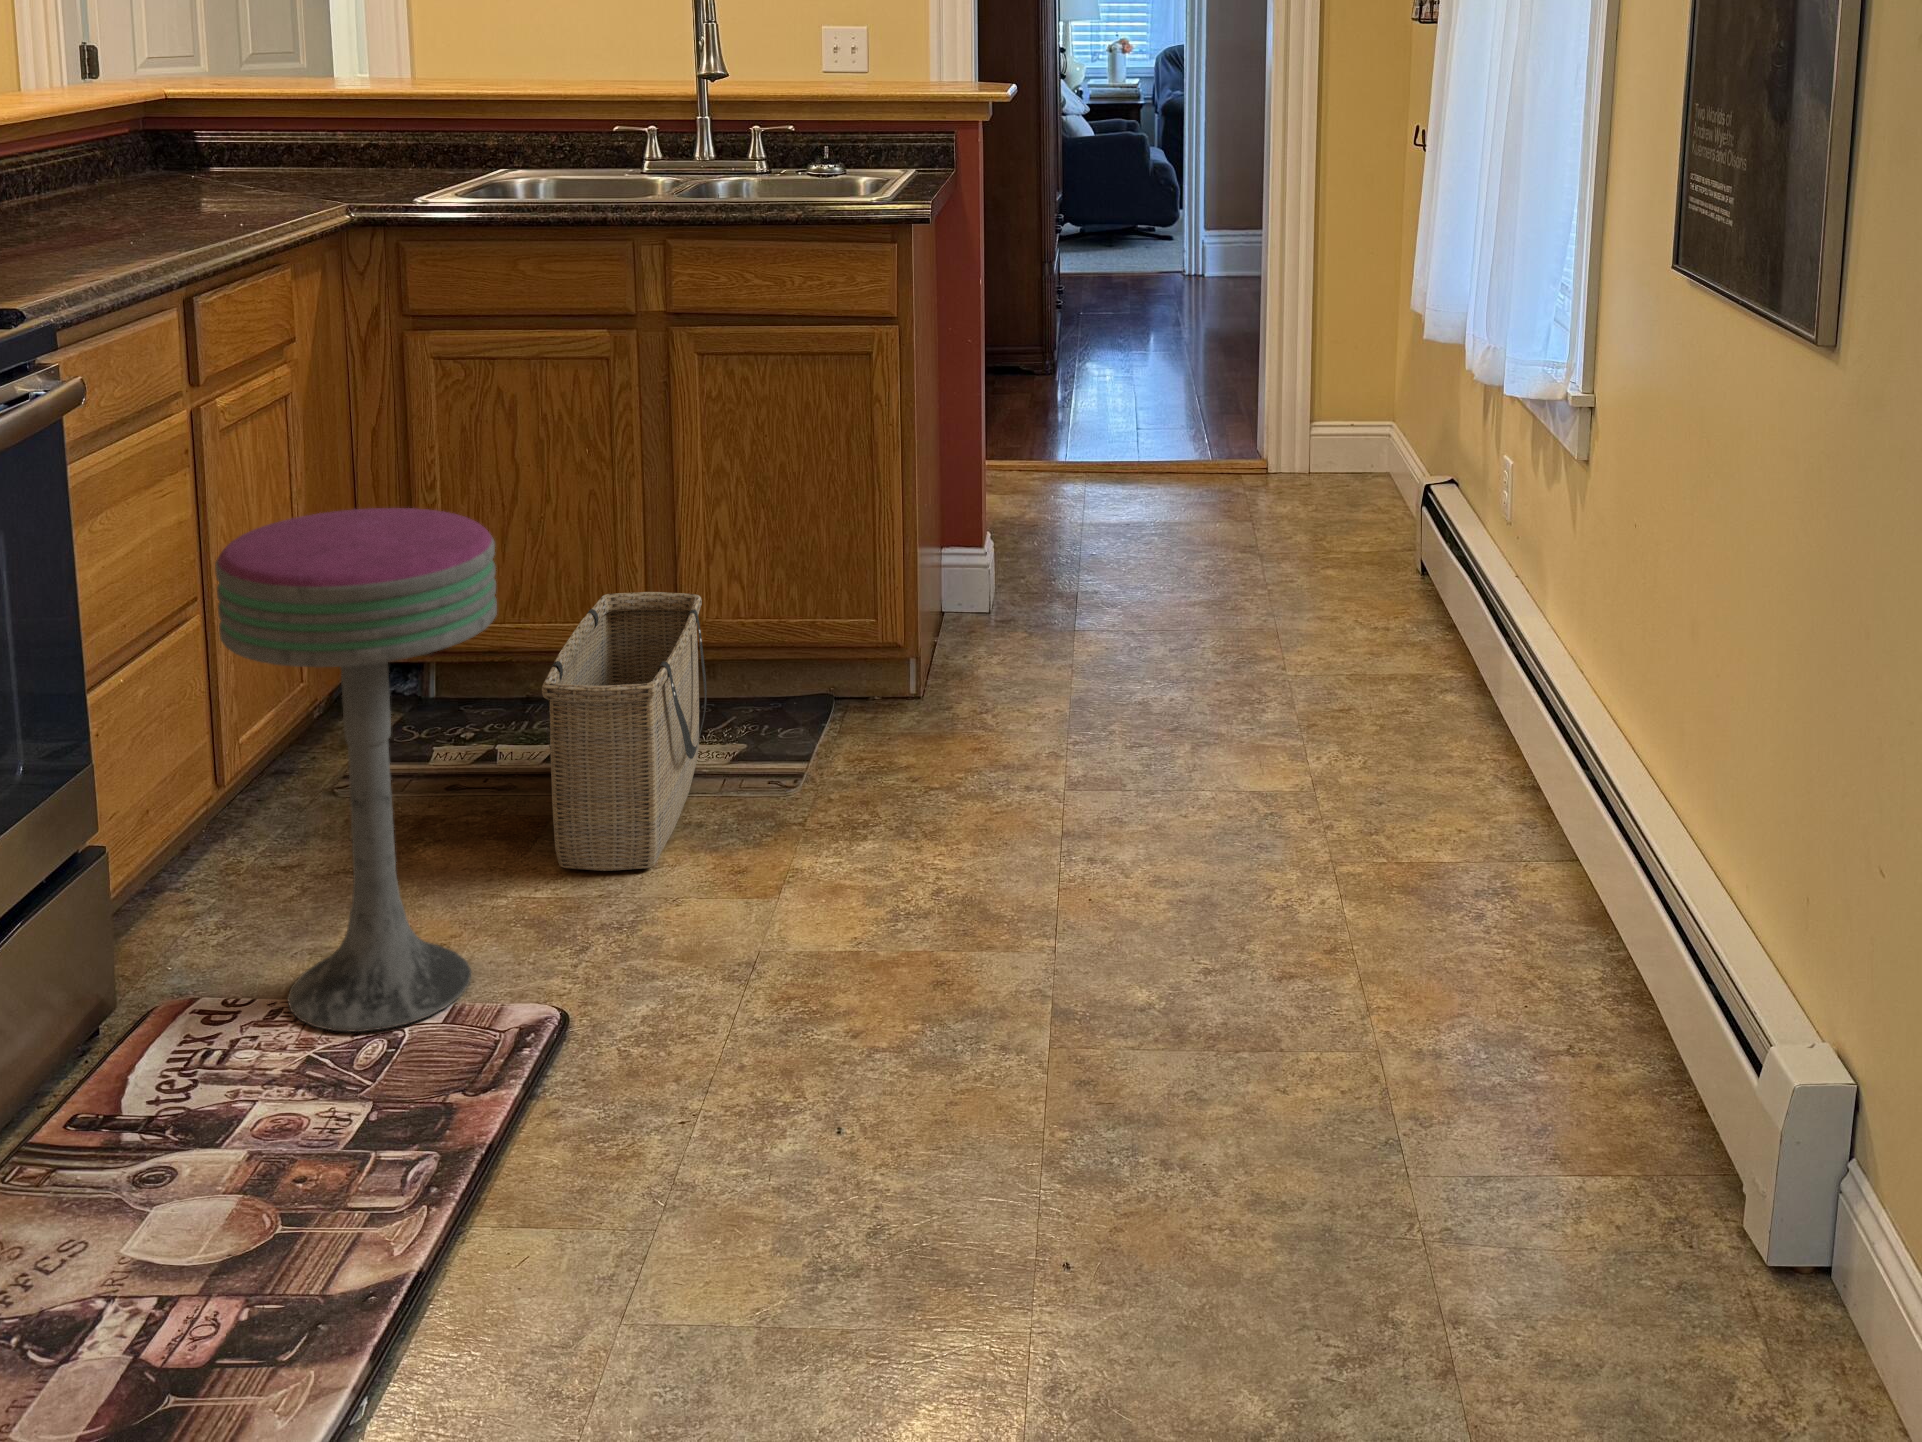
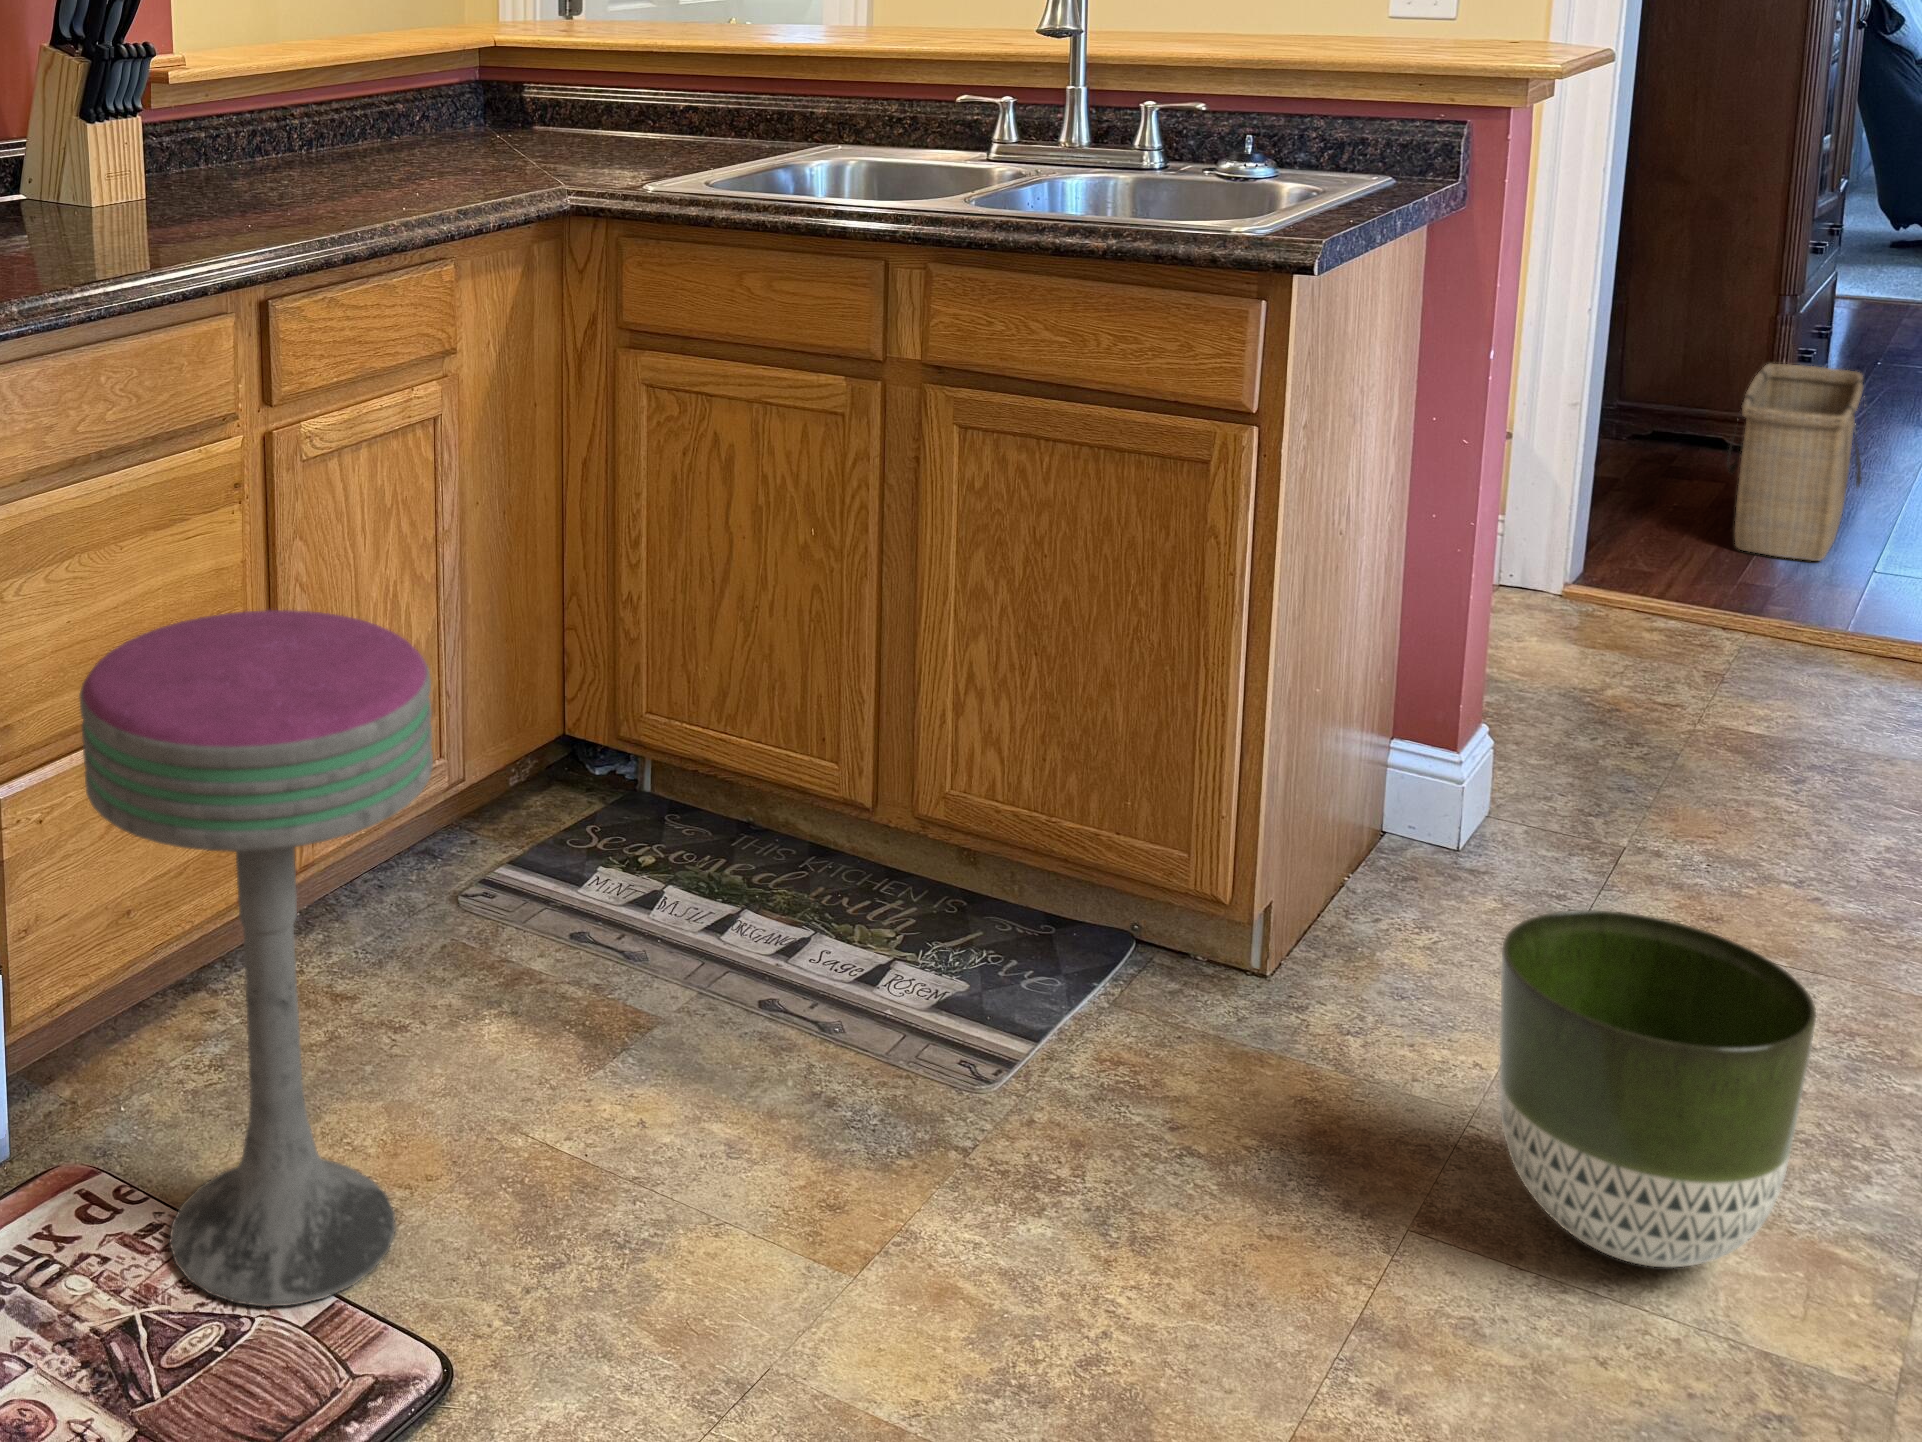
planter: none [1086,581,1239,770] -> present [1500,910,1816,1267]
basket: present [542,592,707,871] -> present [1727,363,1866,561]

